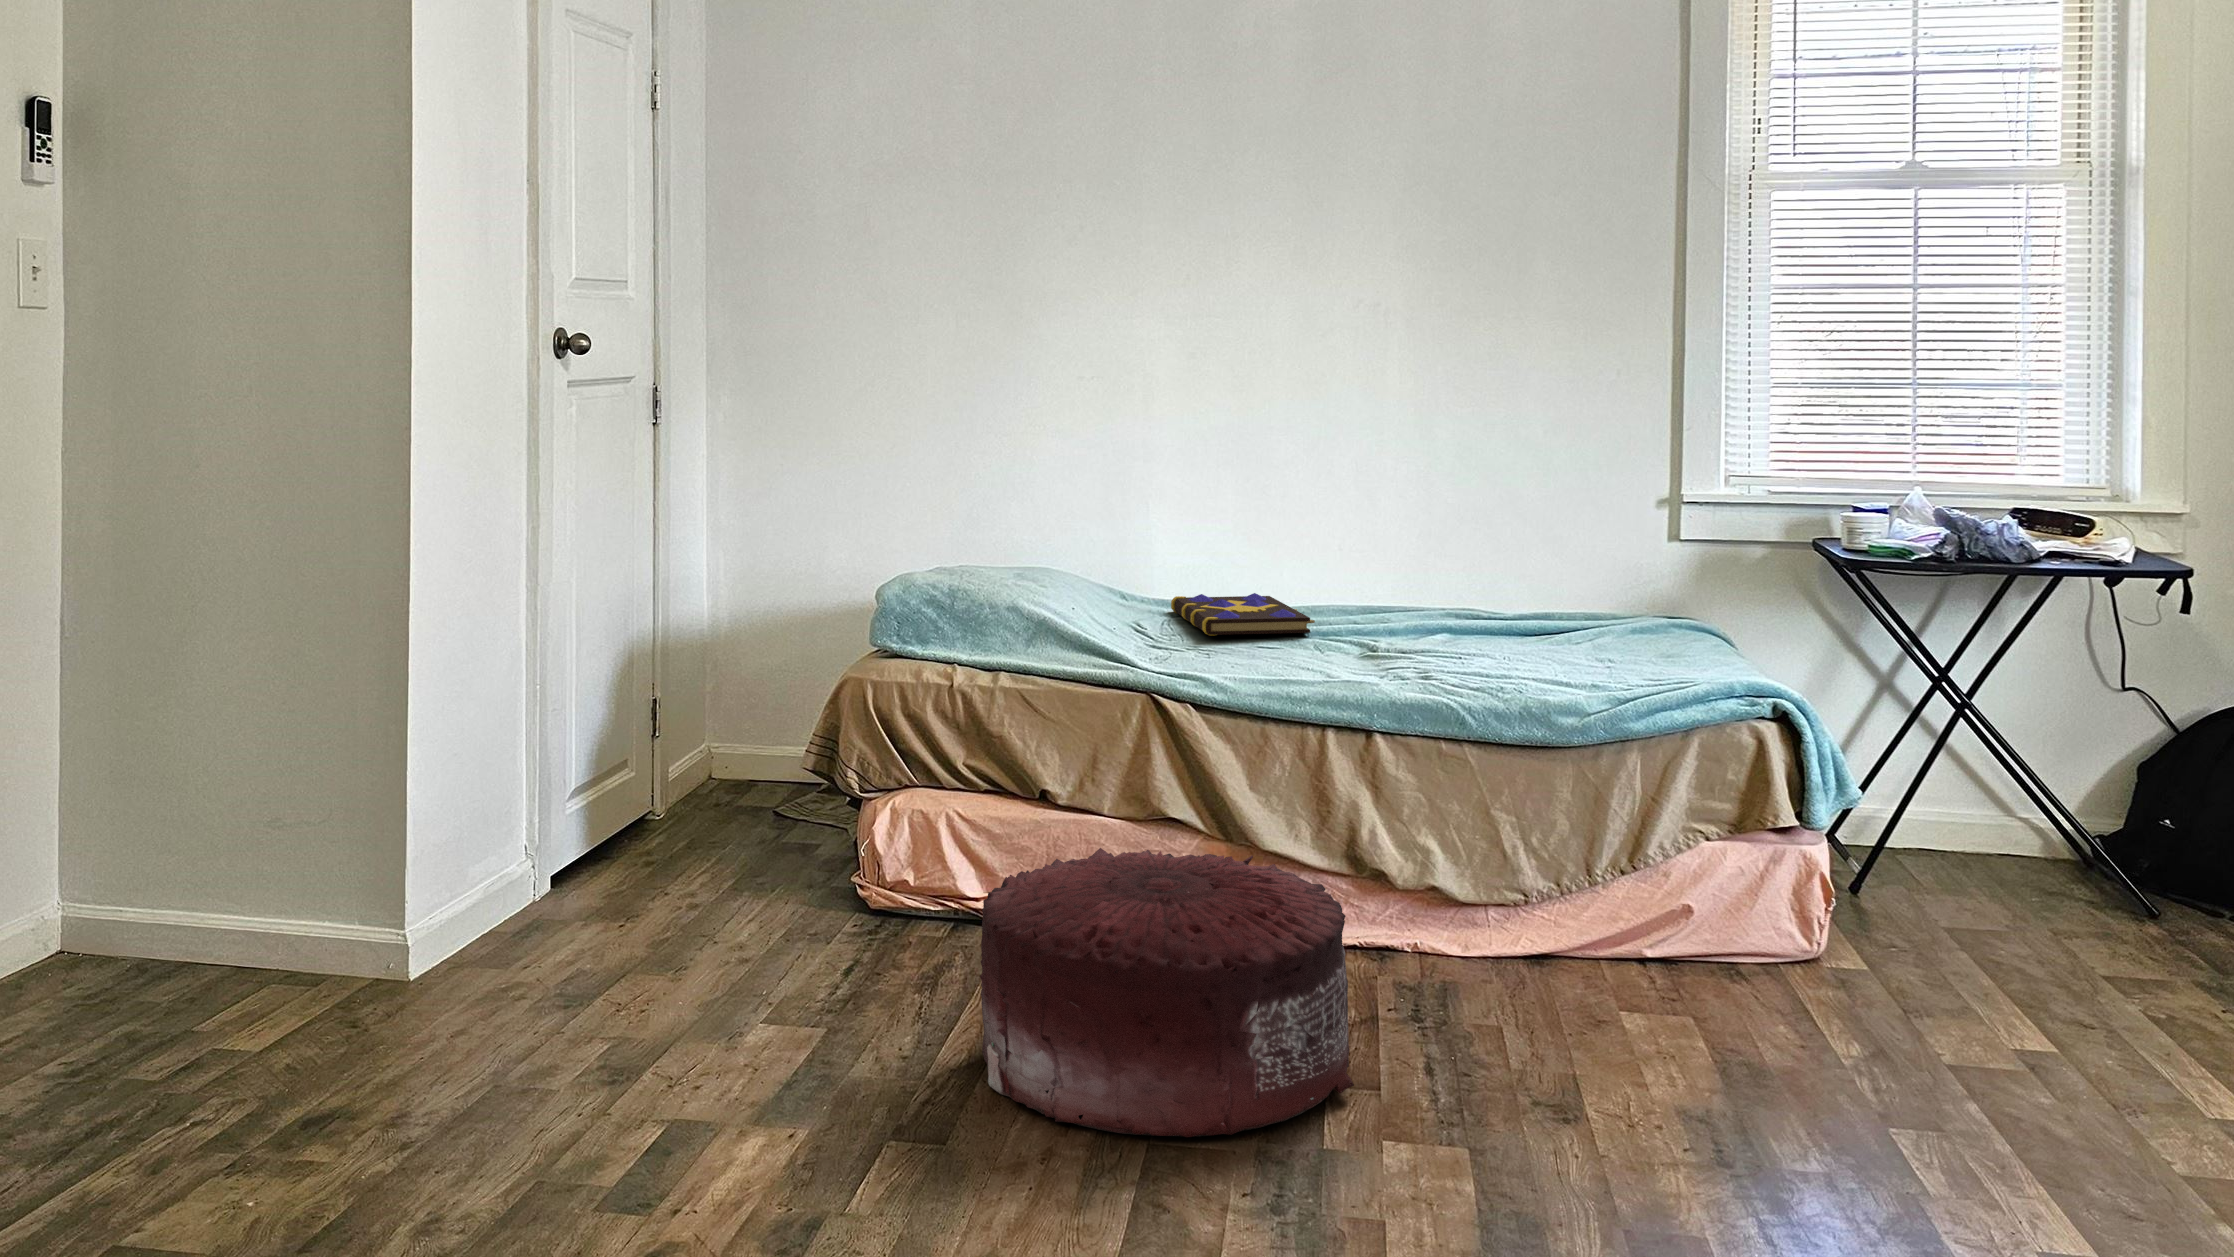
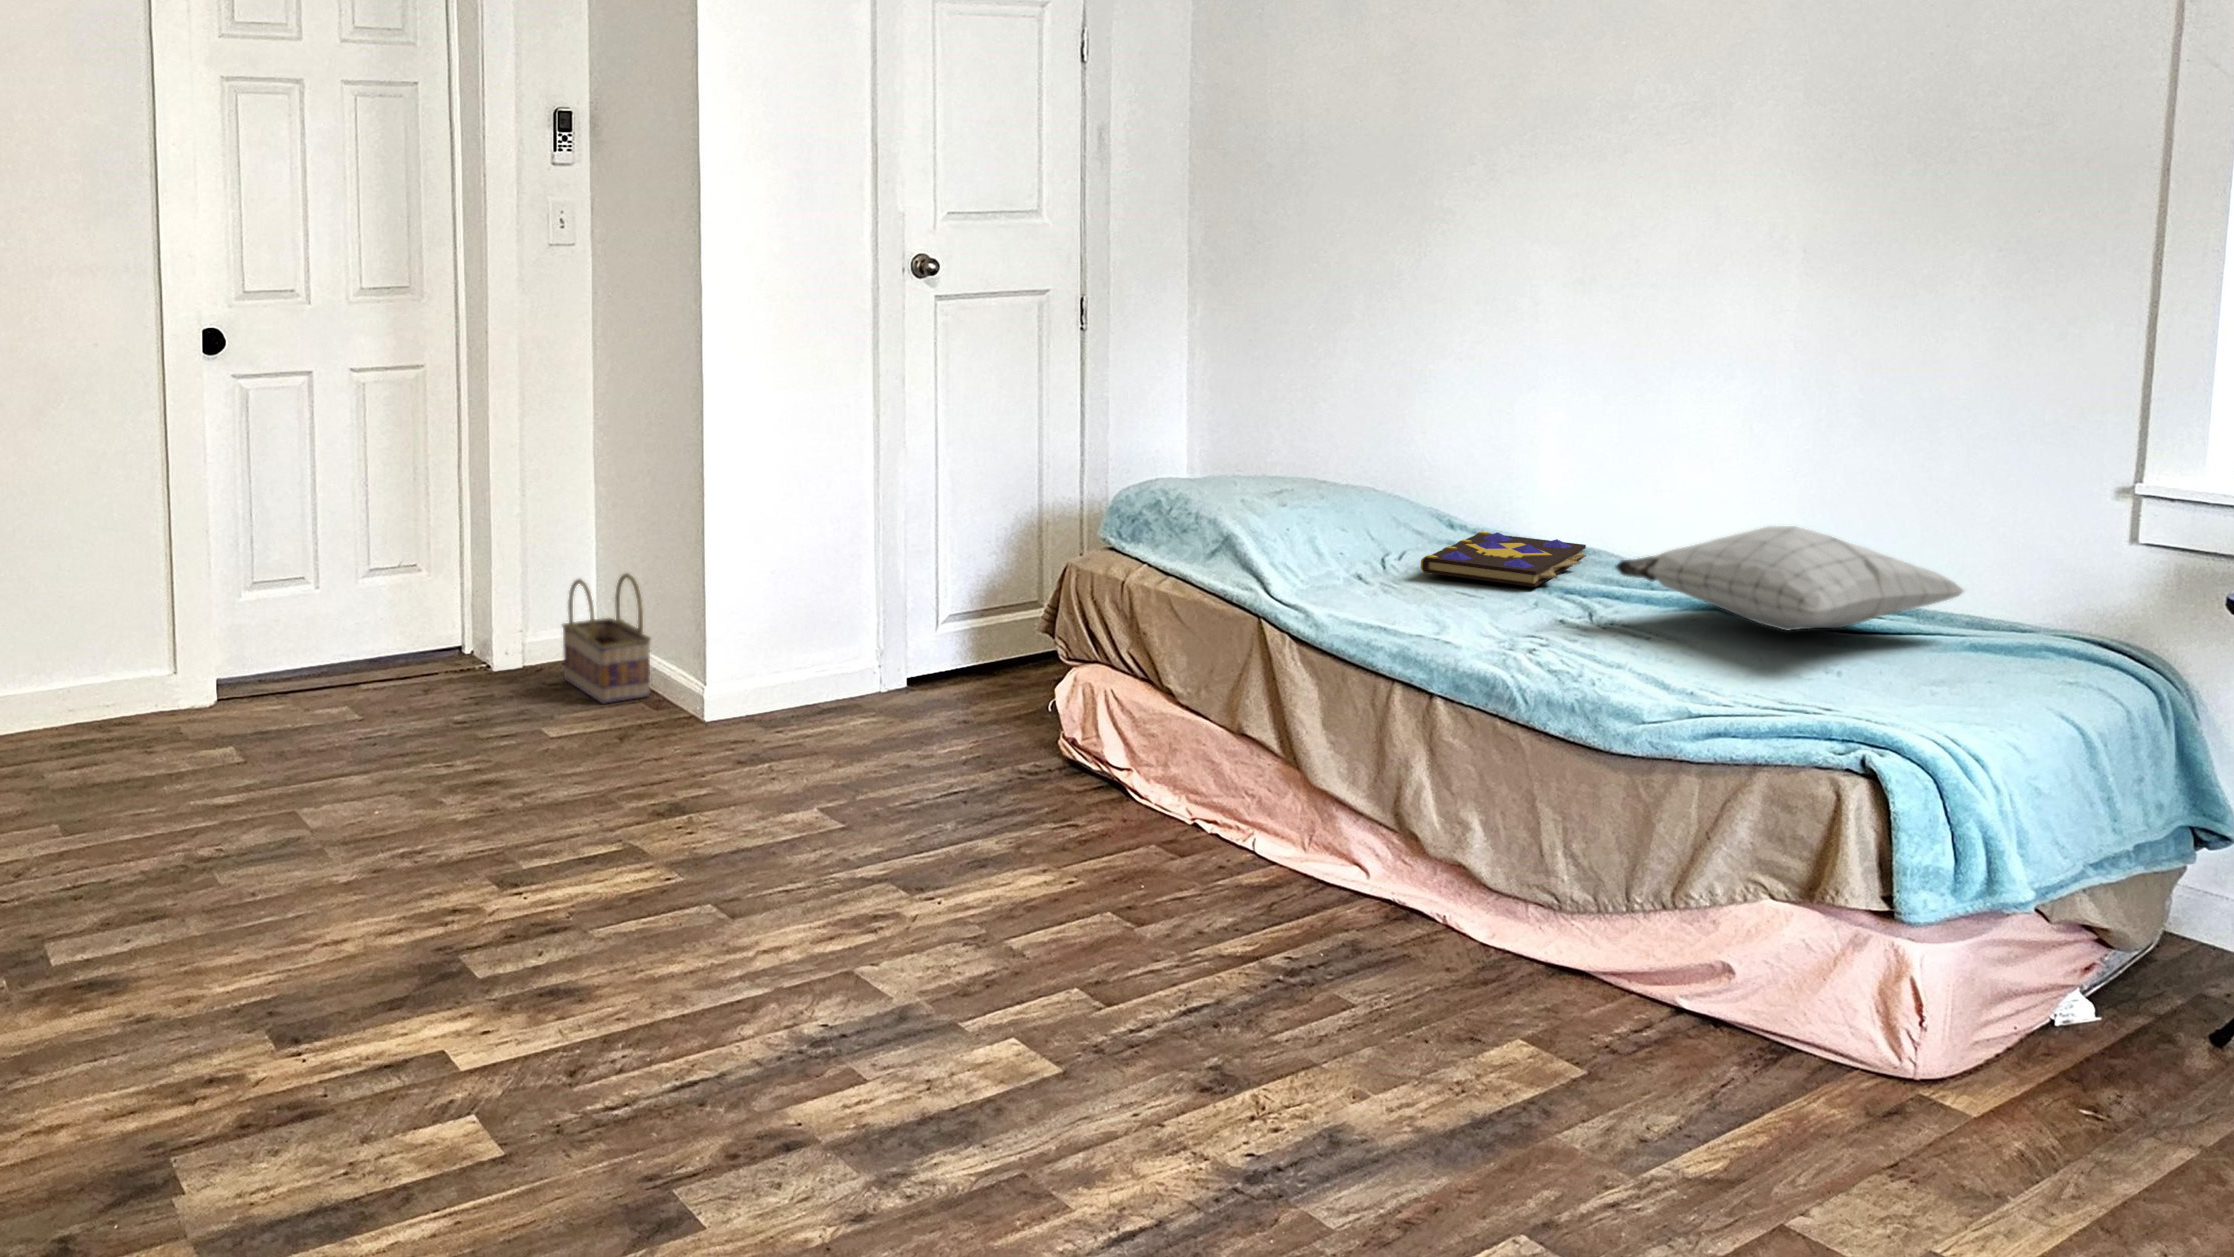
pillow: none [1422,543,1636,634] -> present [1615,526,1964,630]
basket: none [103,799,280,993] -> present [562,573,651,703]
pouf: present [980,848,1354,1137] -> none [844,737,1182,1000]

